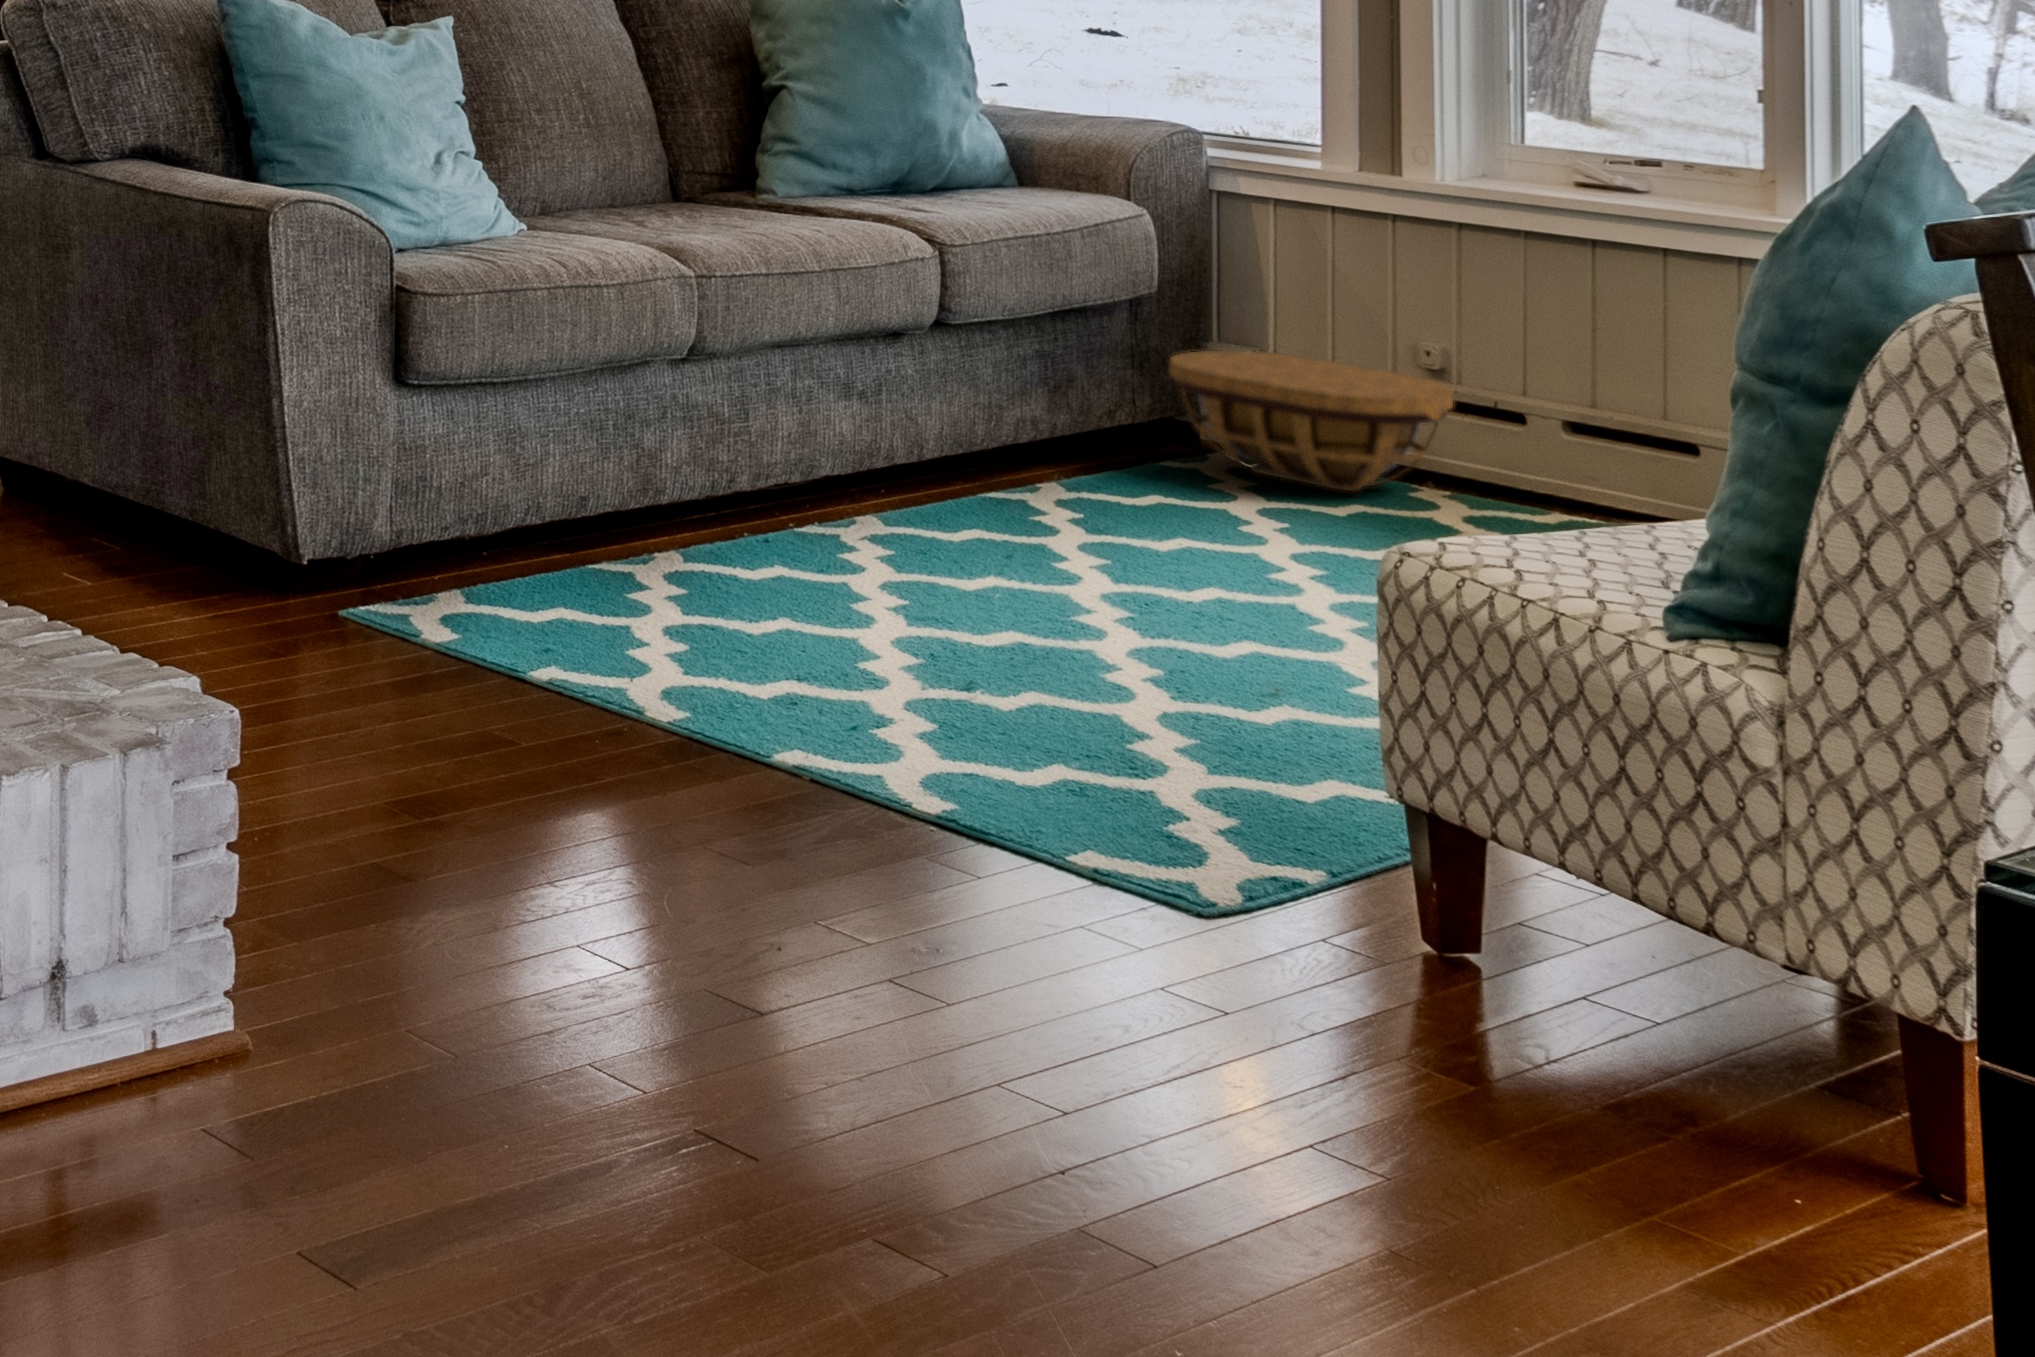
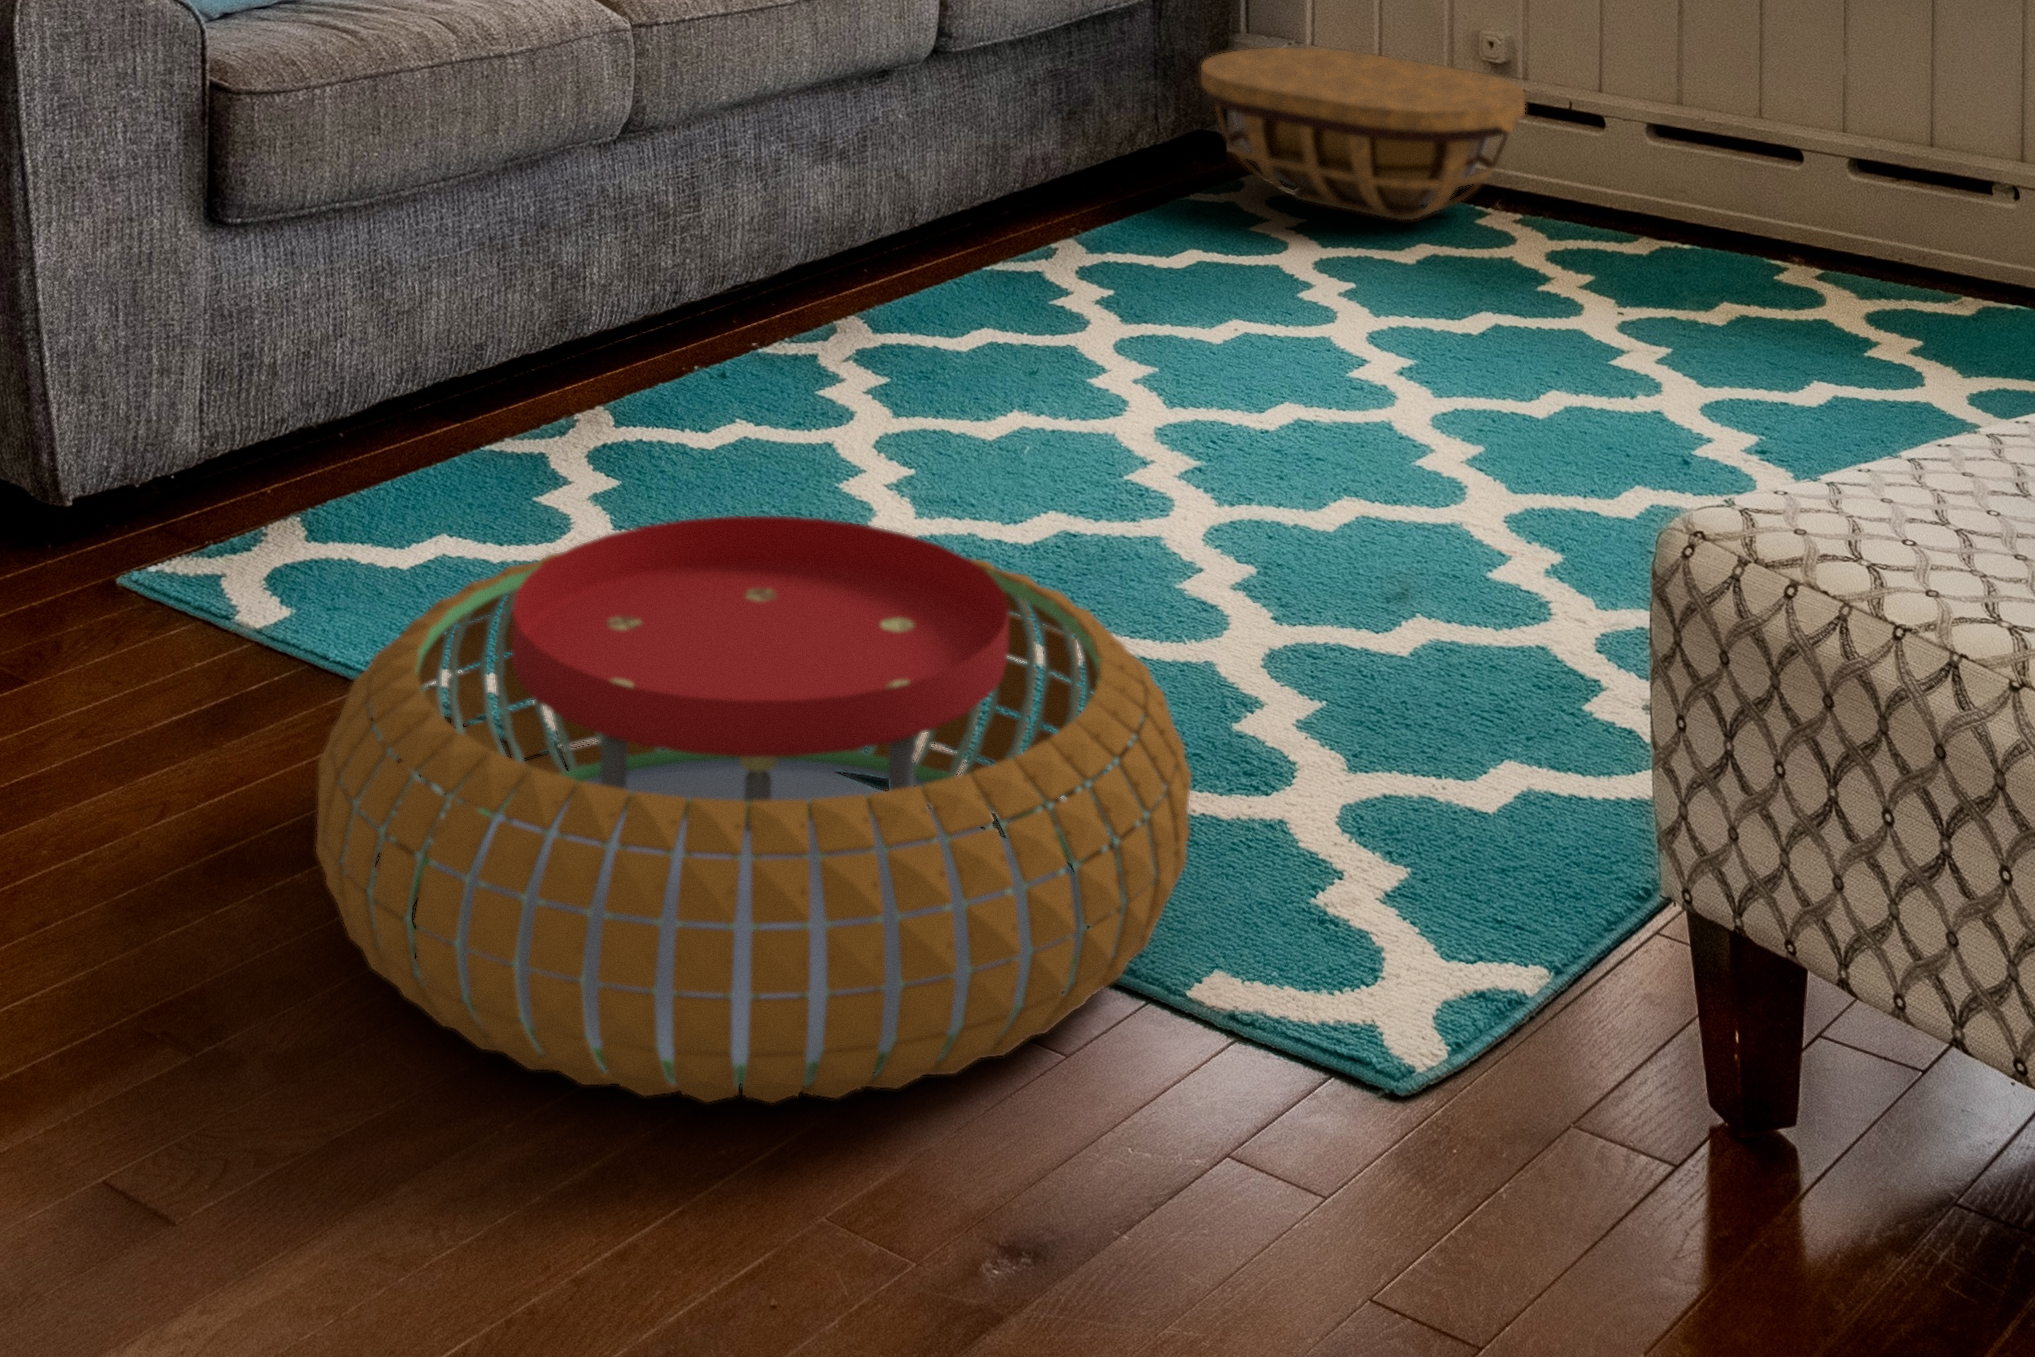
pouf: none [494,558,1077,874] -> present [316,516,1191,1103]

